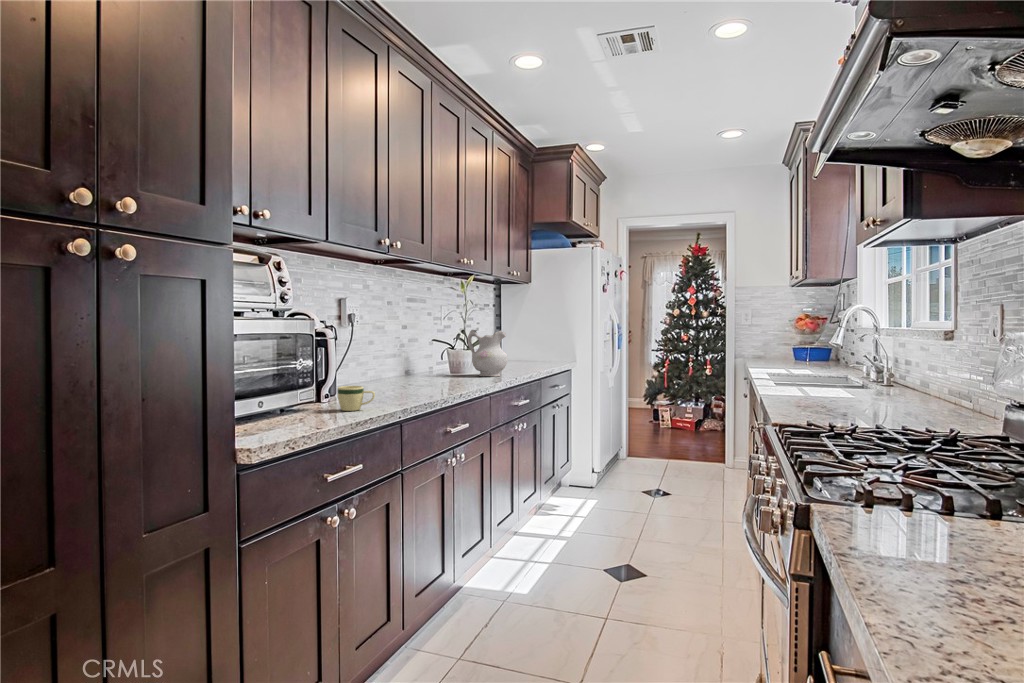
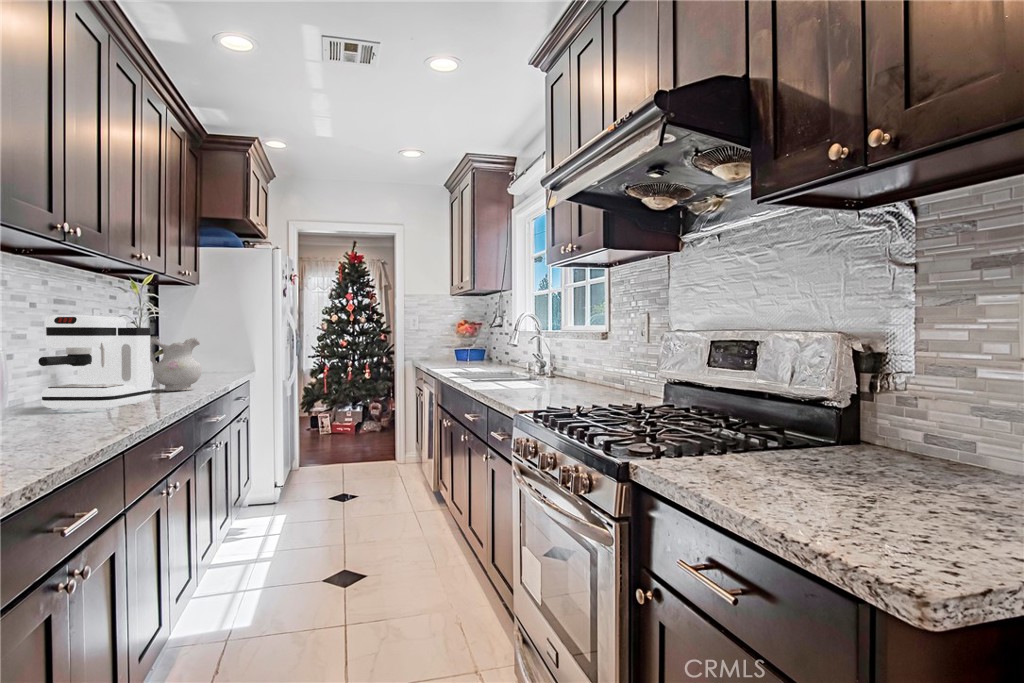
coffee maker: none [377,313,456,388] -> present [38,316,151,410]
mug: present [337,386,375,411] -> none [29,411,90,445]

